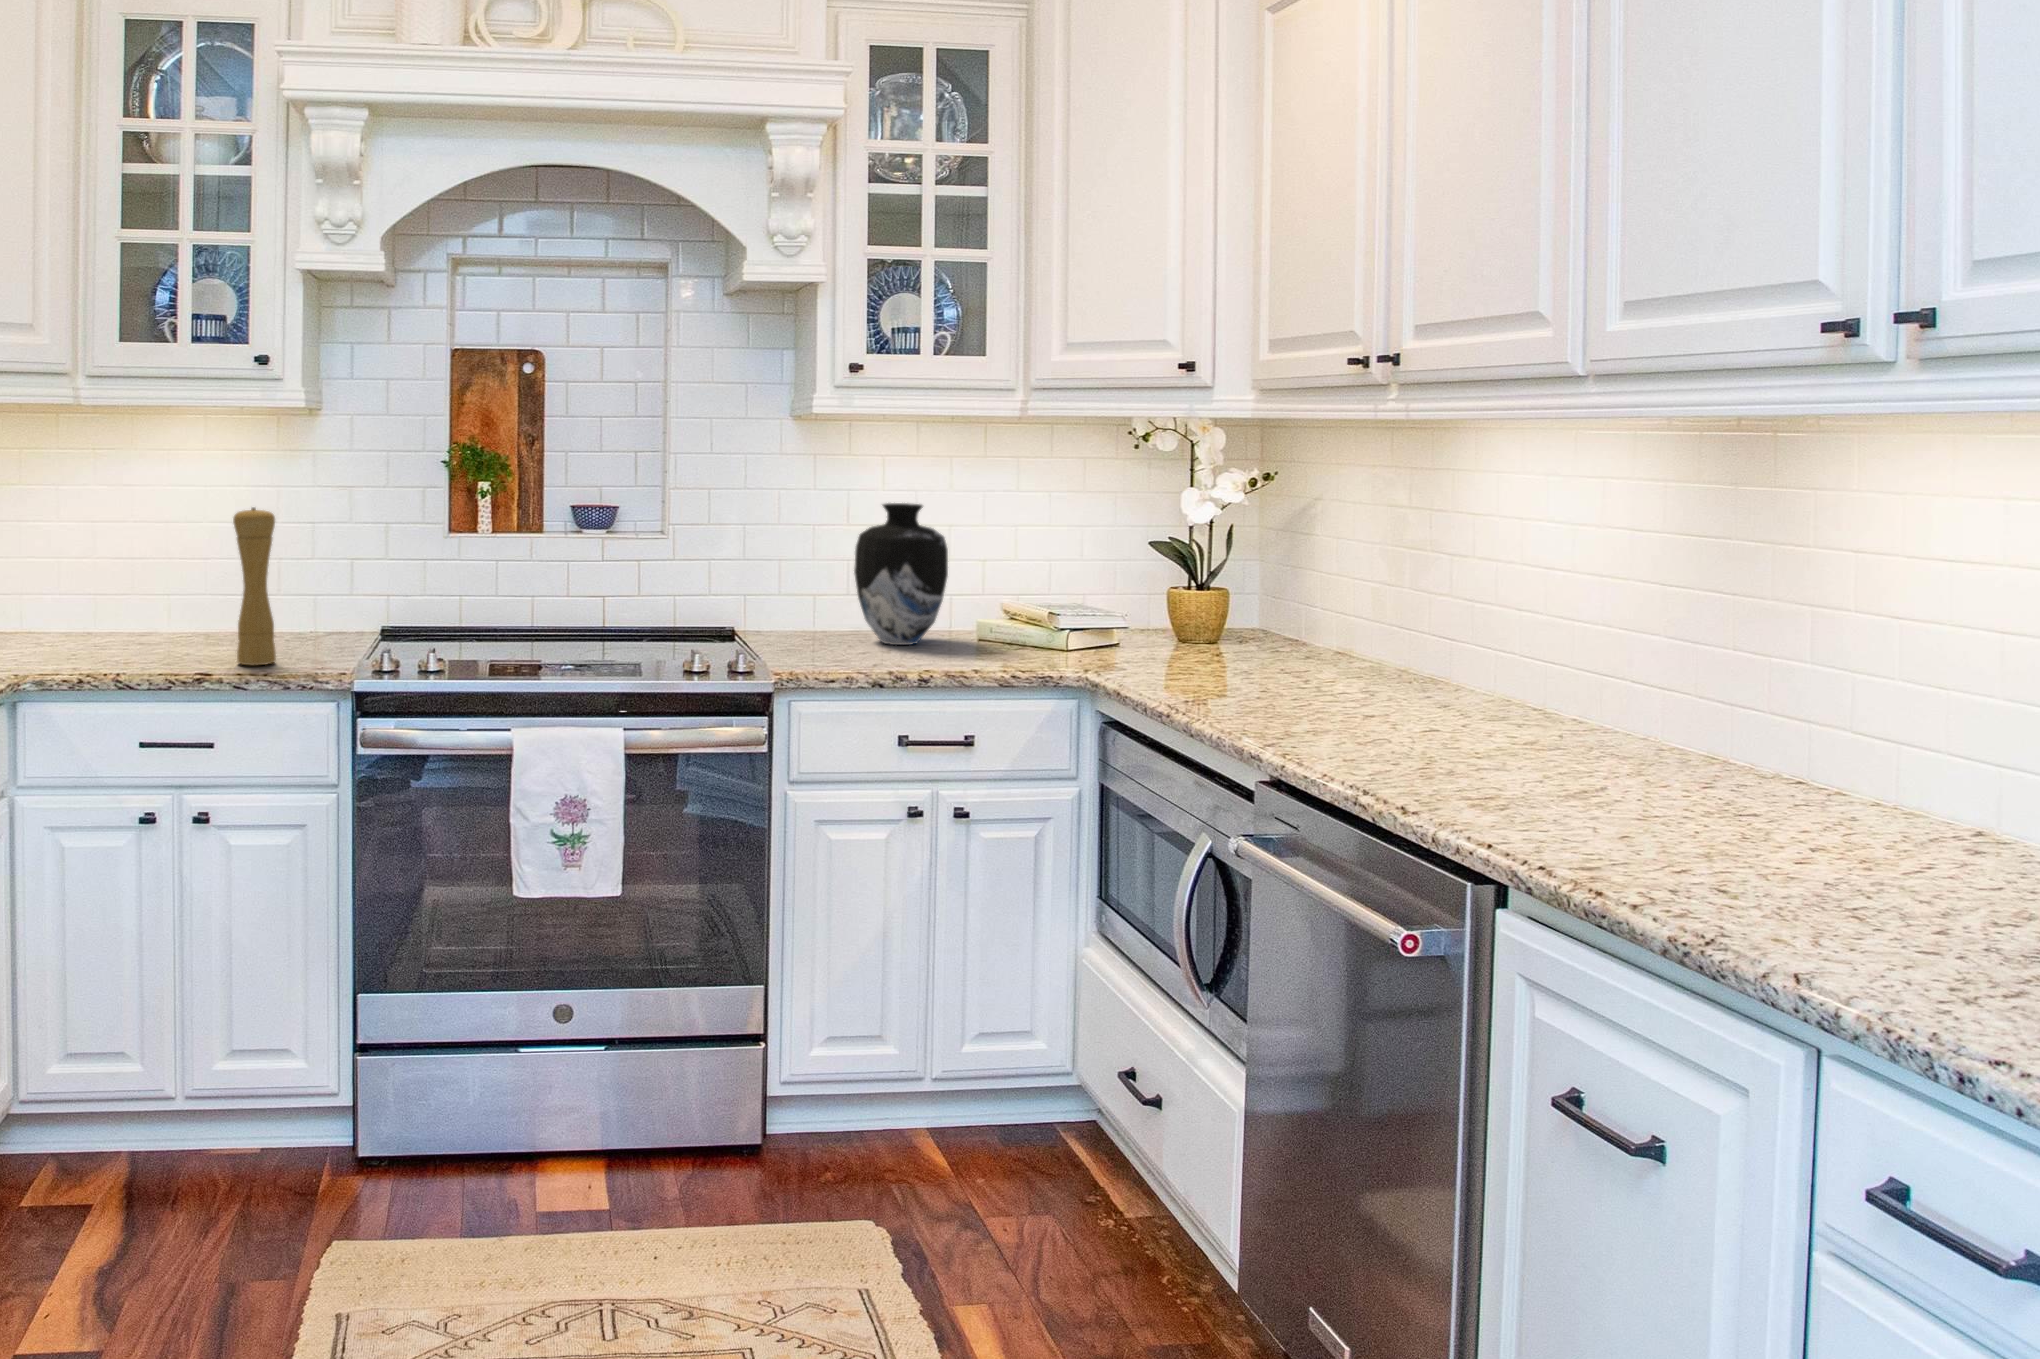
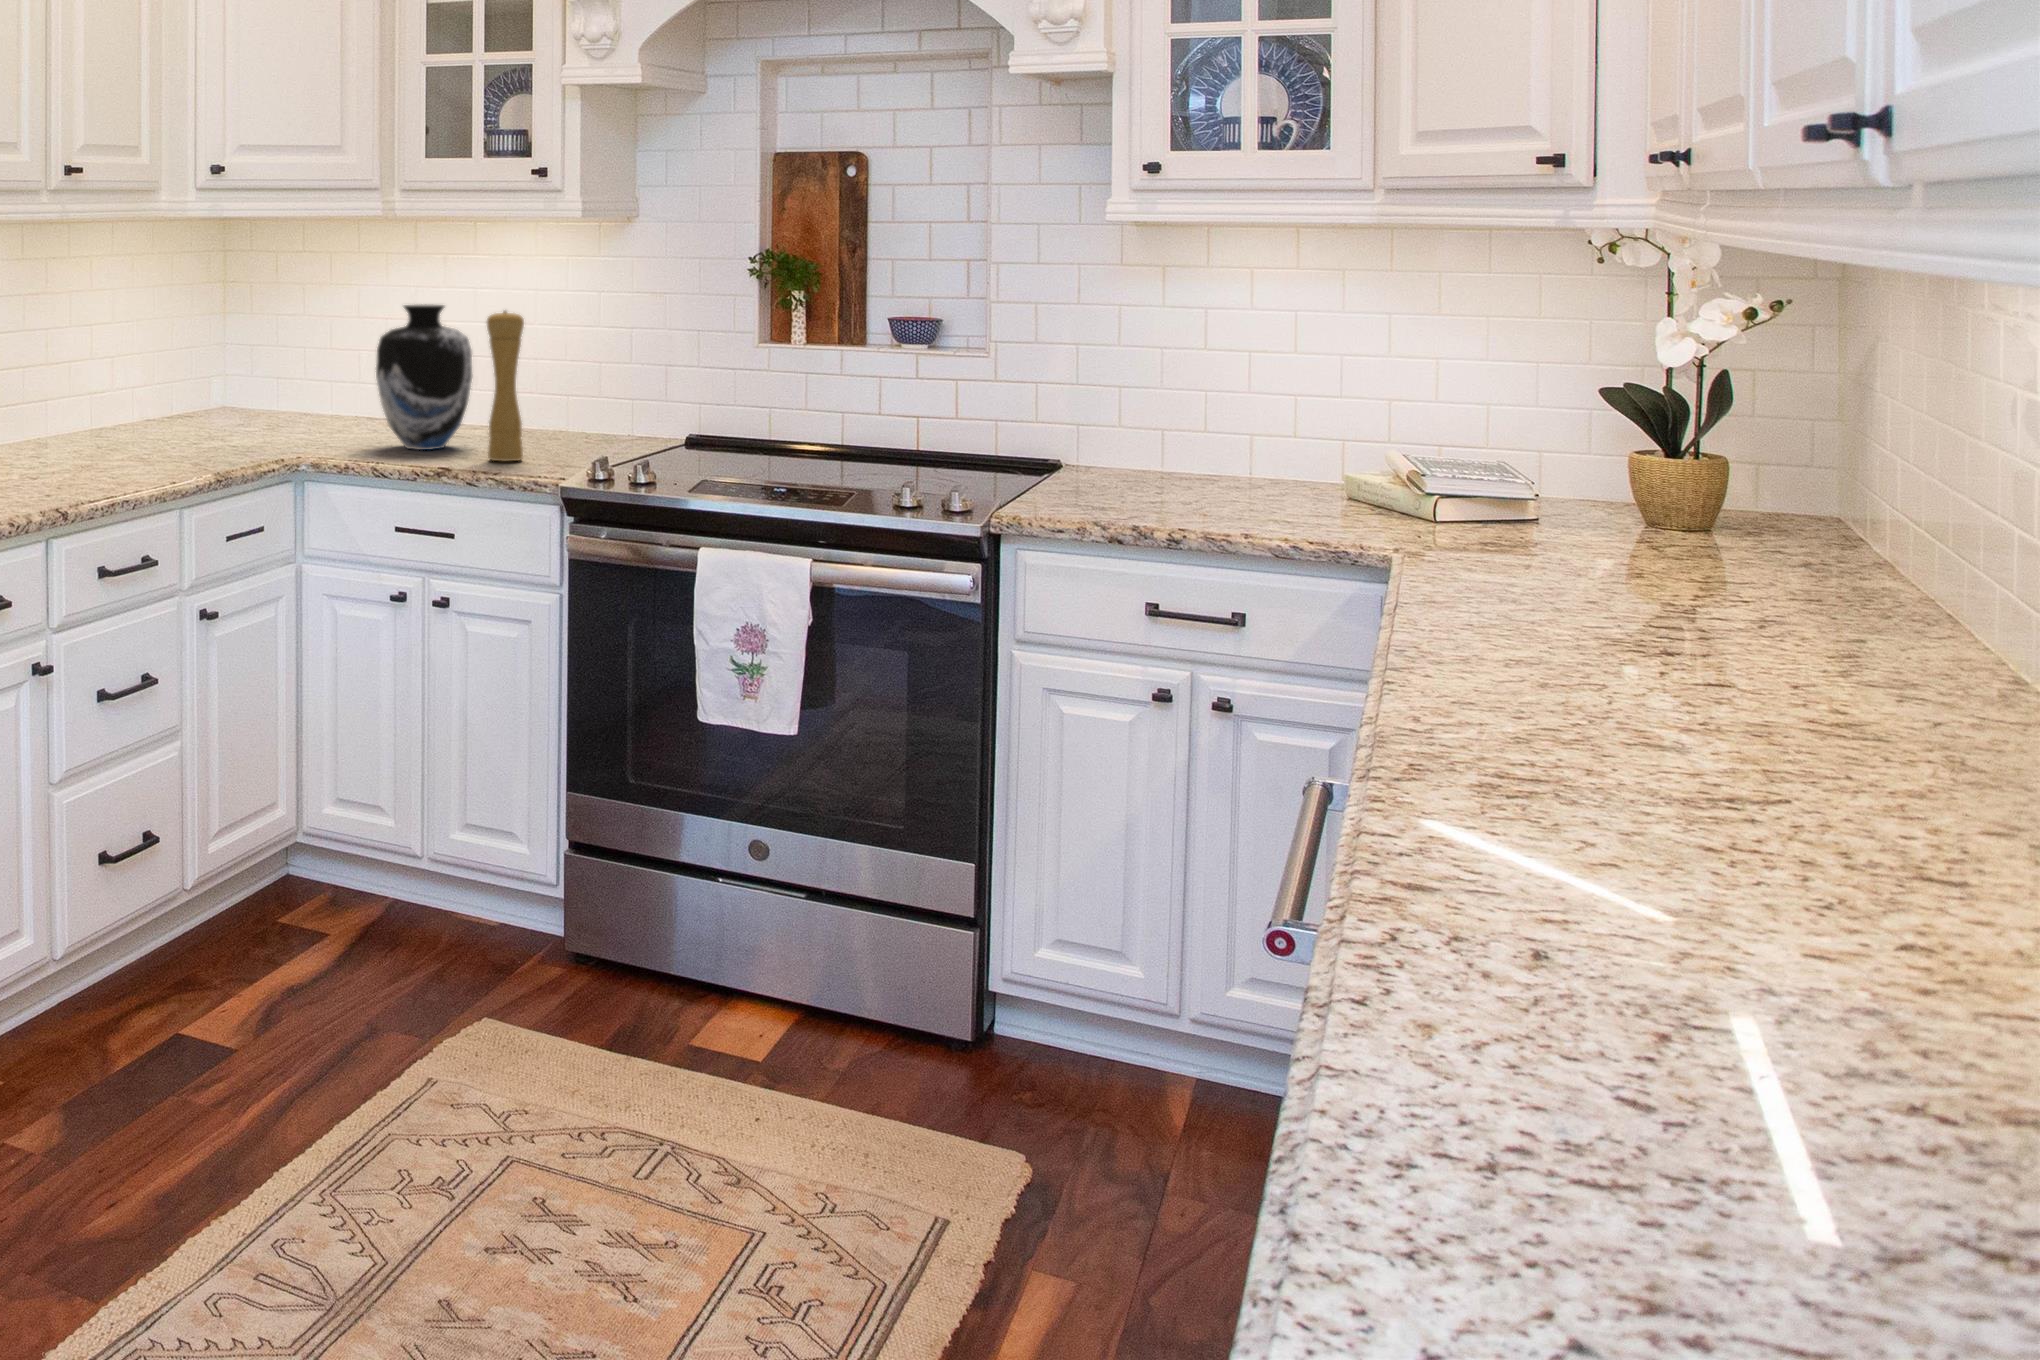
vase: present [854,503,948,645] -> present [376,304,472,450]

